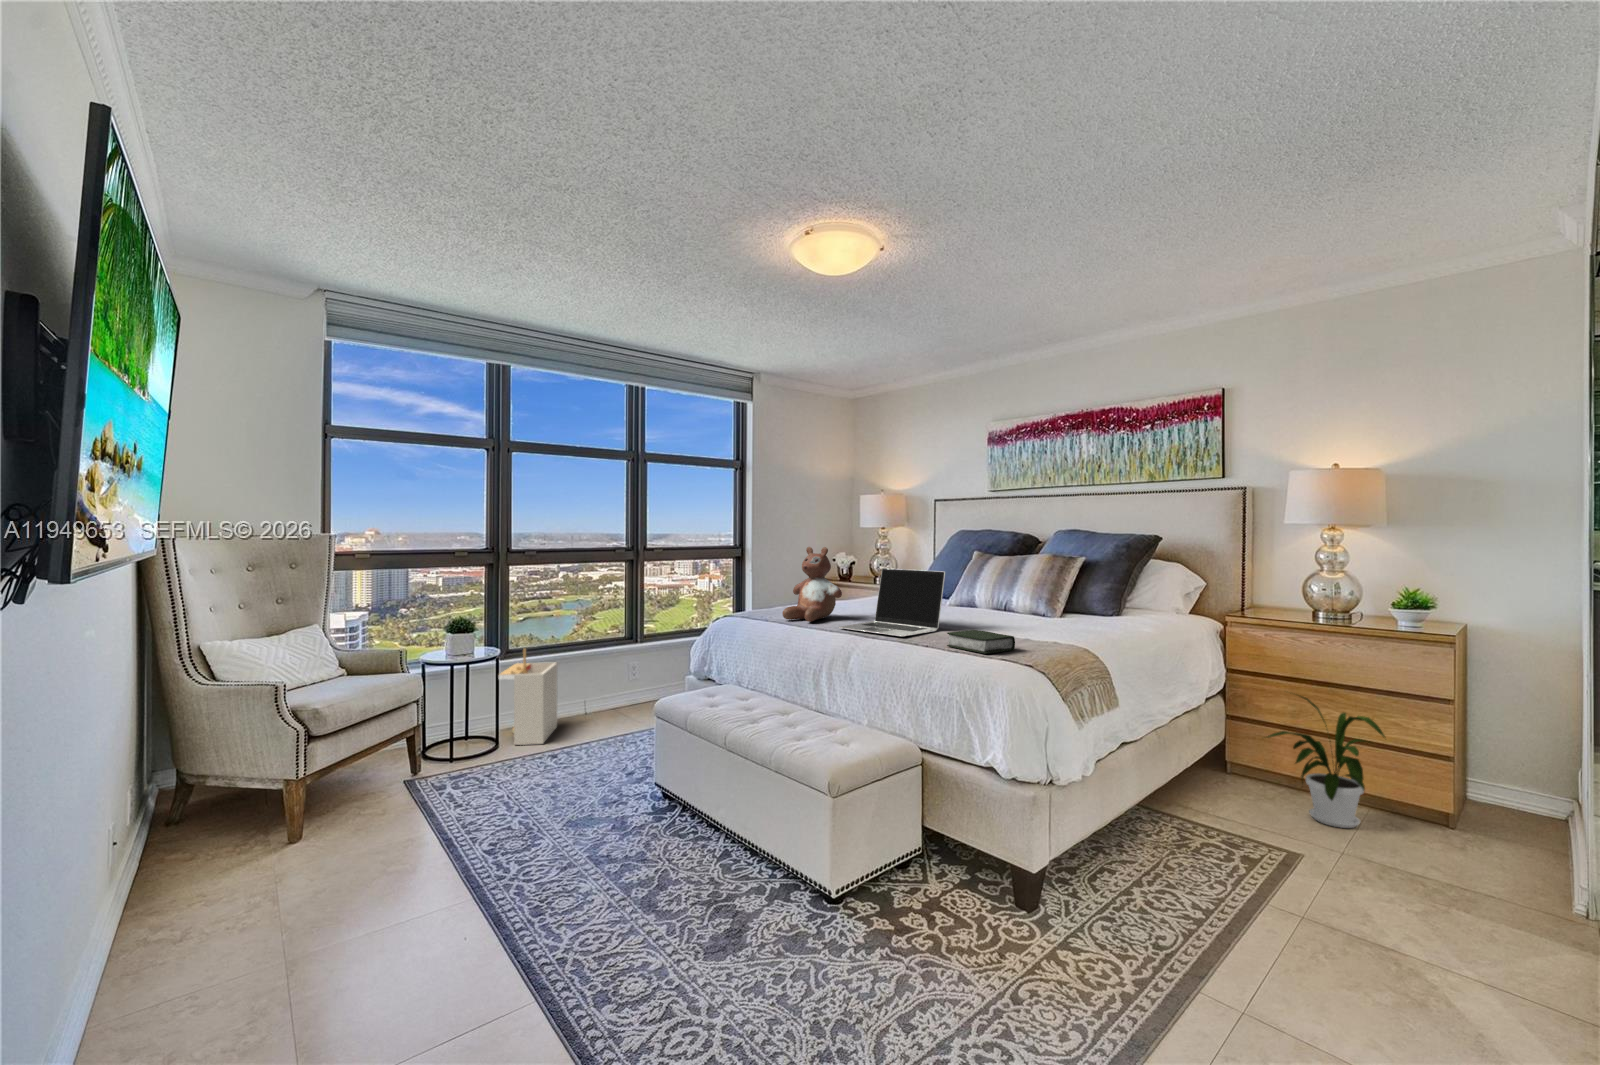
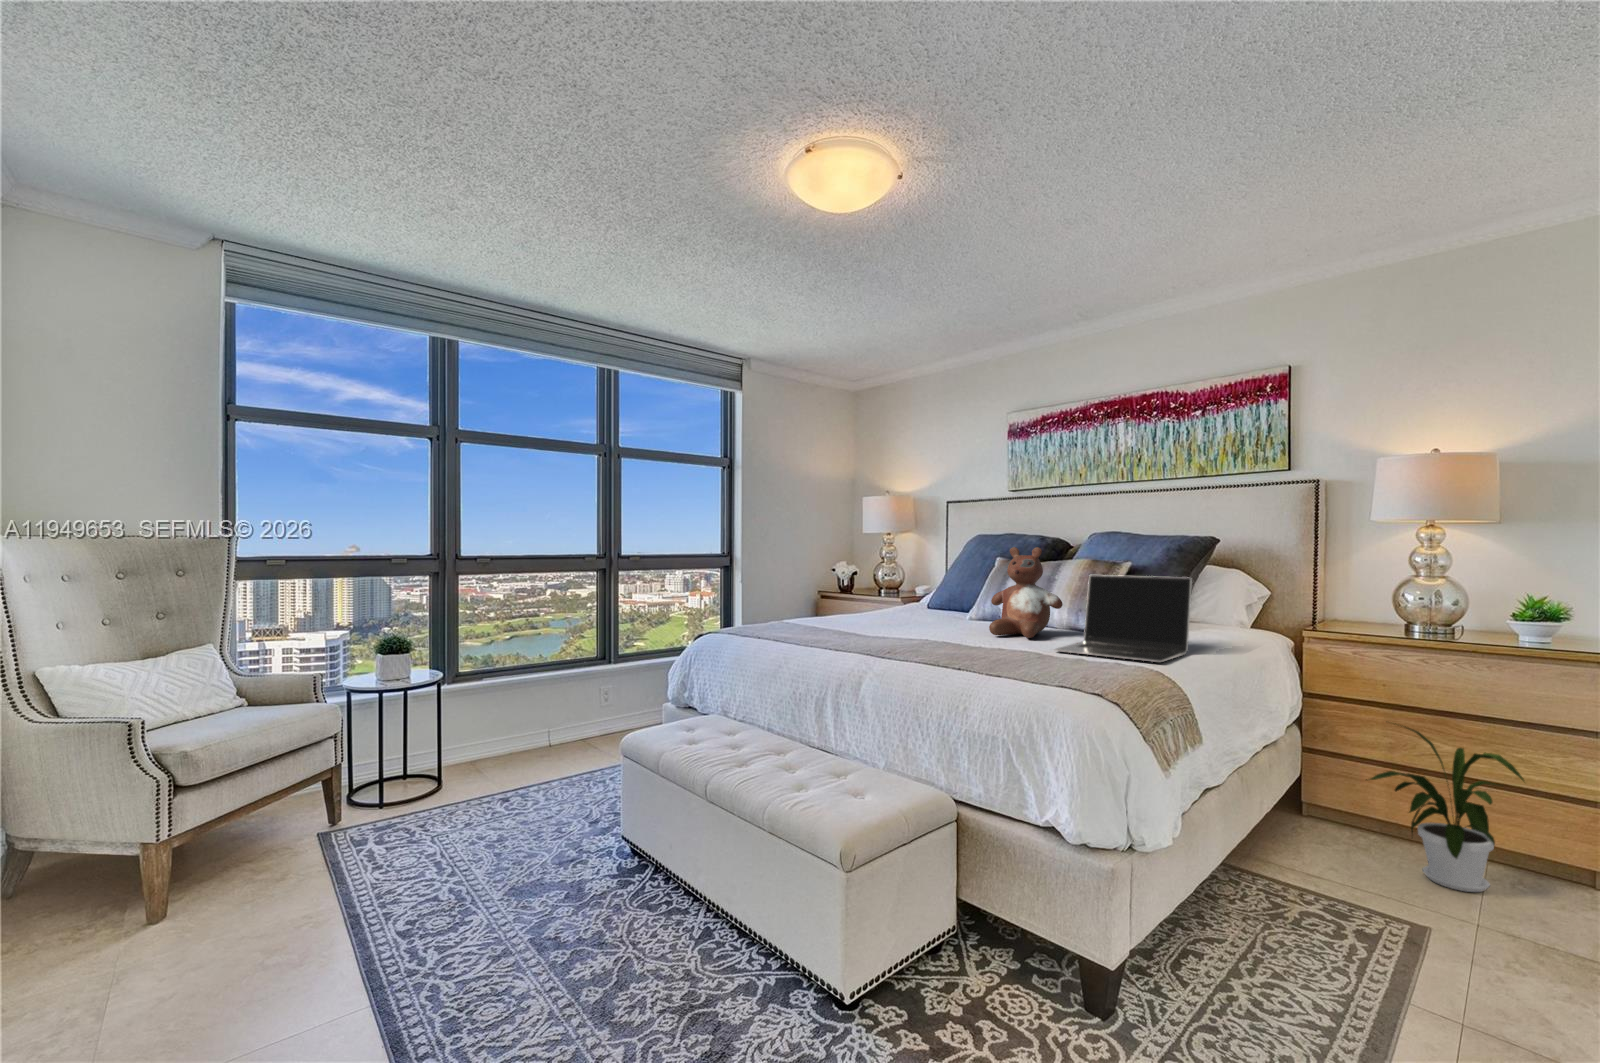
stuffed bear: present [782,547,842,622] -> present [989,547,1063,638]
laptop: present [839,568,945,637] -> present [1054,575,1192,662]
book: present [947,630,1015,654] -> none [983,648,1069,679]
storage bin: present [499,649,557,745] -> none [439,672,512,787]

